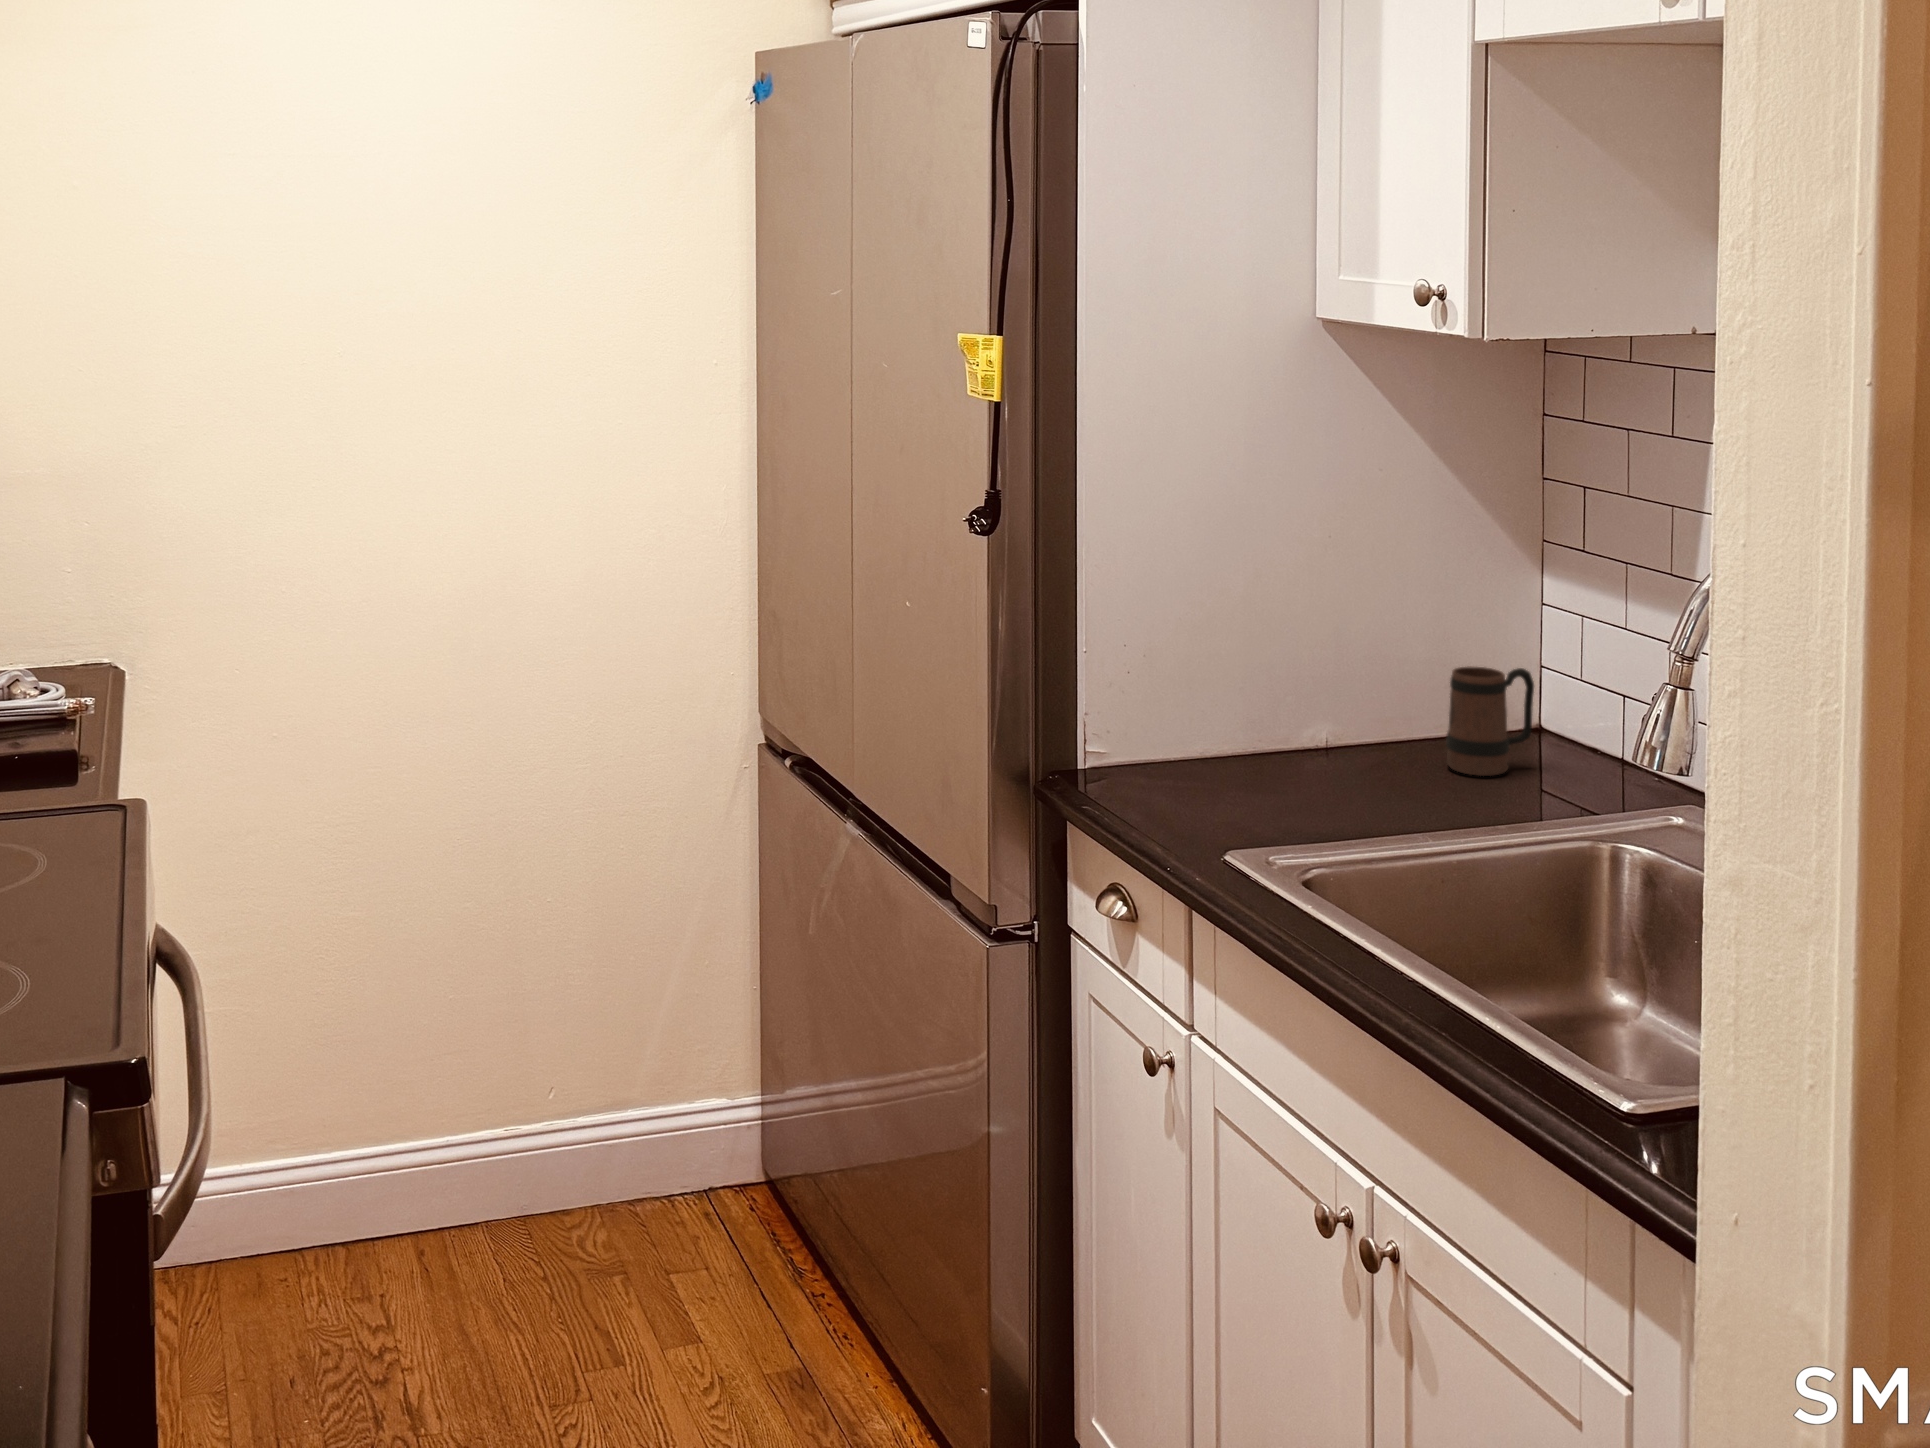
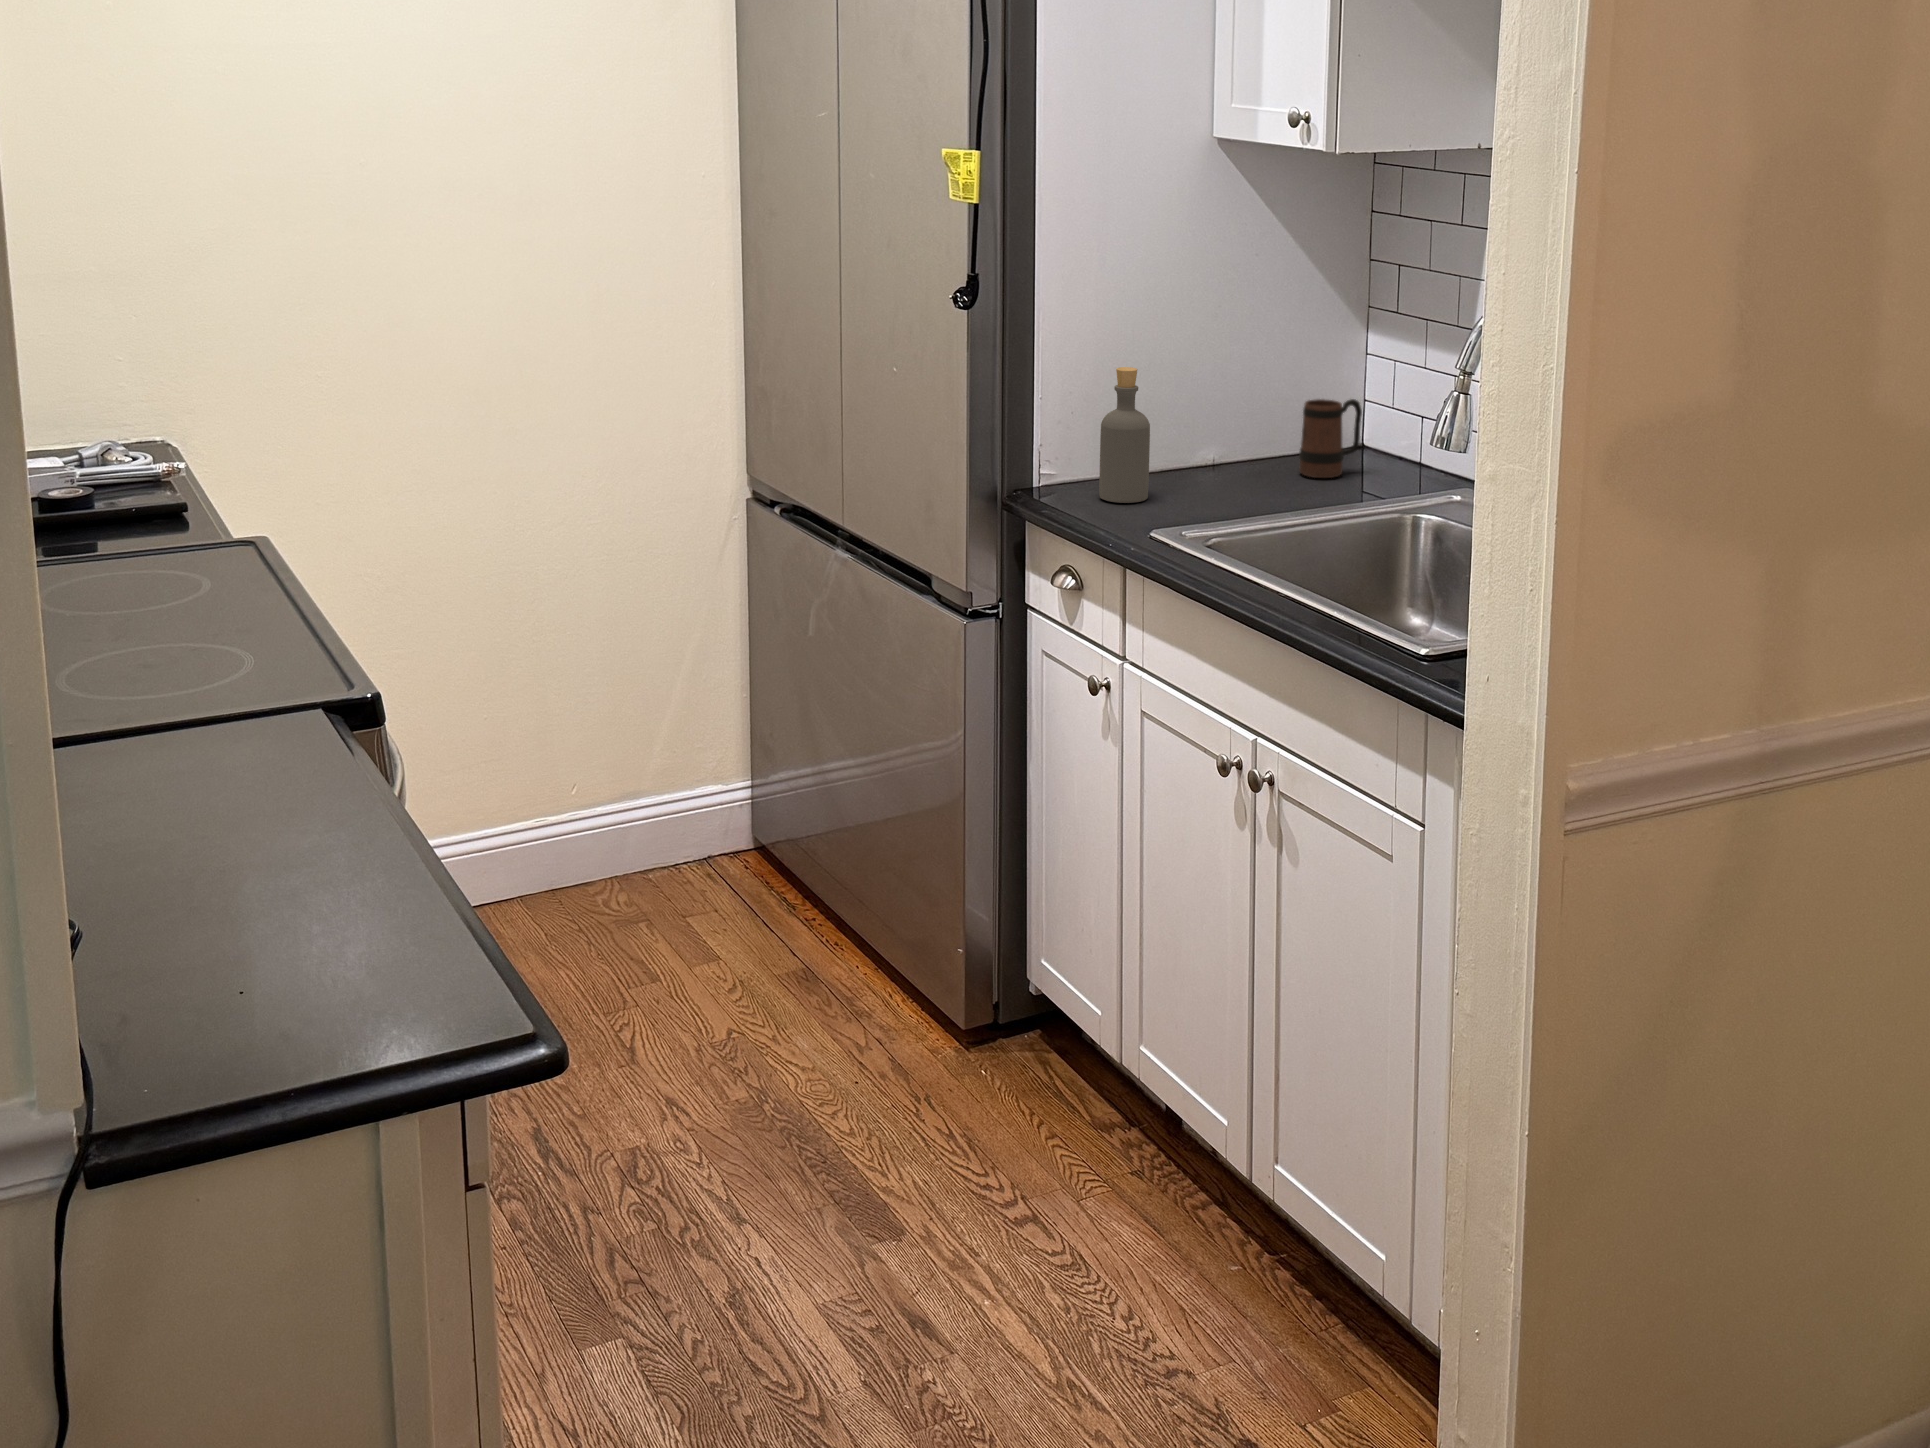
bottle: none [1166,619,1234,801] -> present [1099,367,1150,503]

